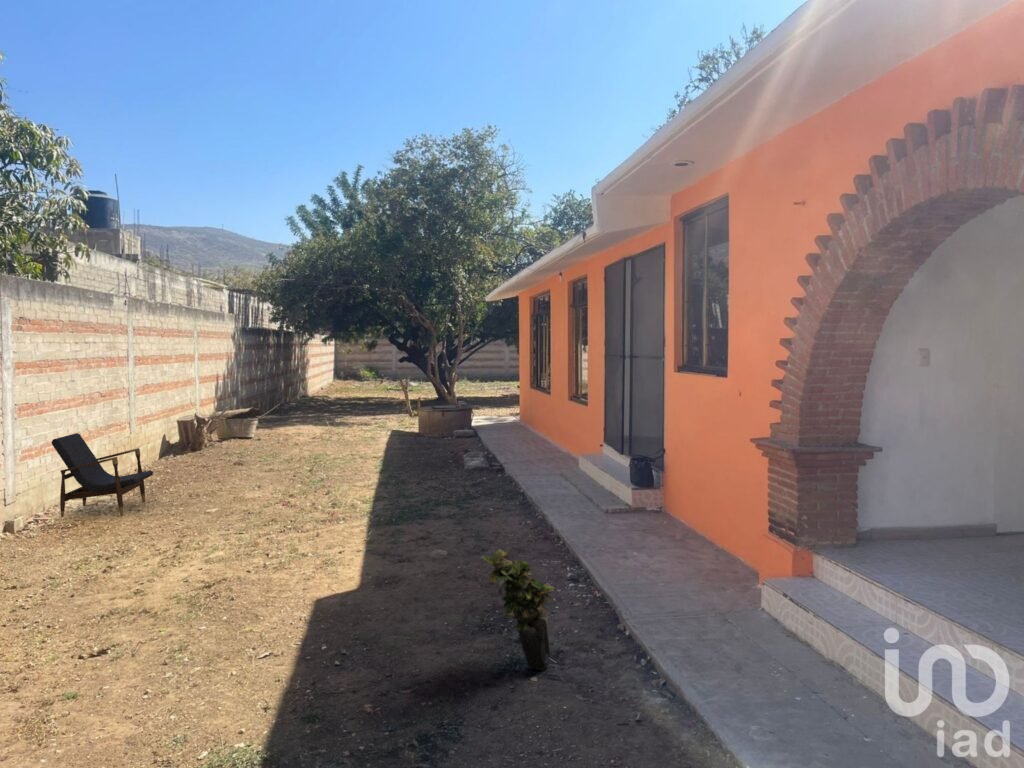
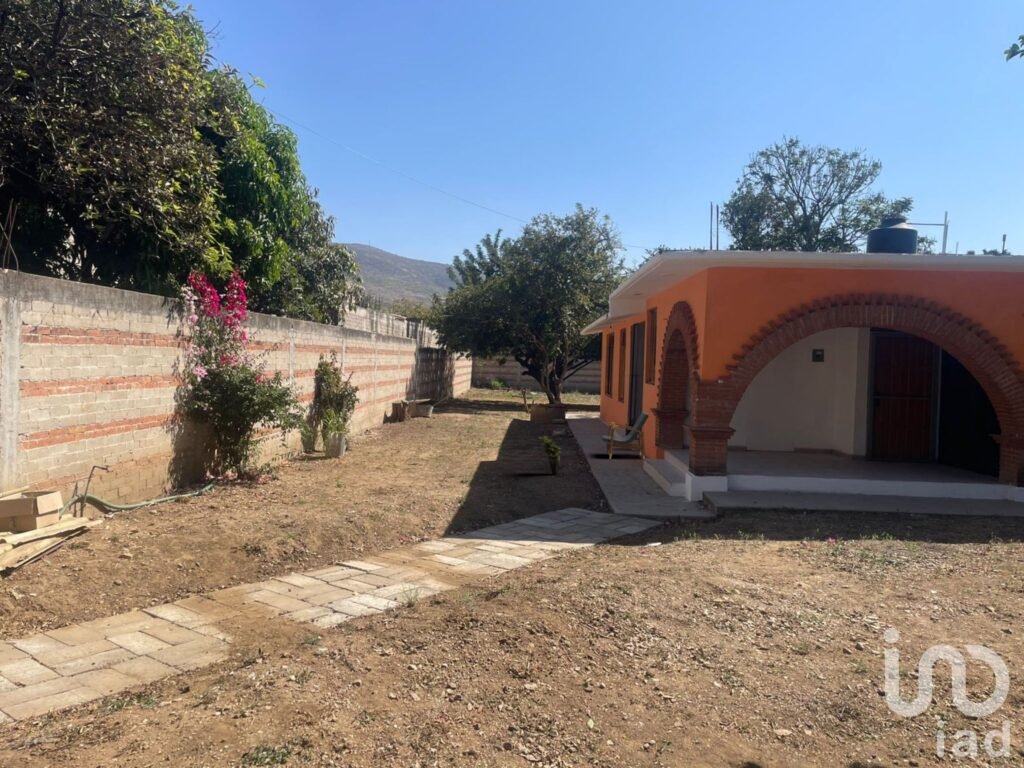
lounge chair: present [52,433,153,517] -> present [601,412,649,459]

